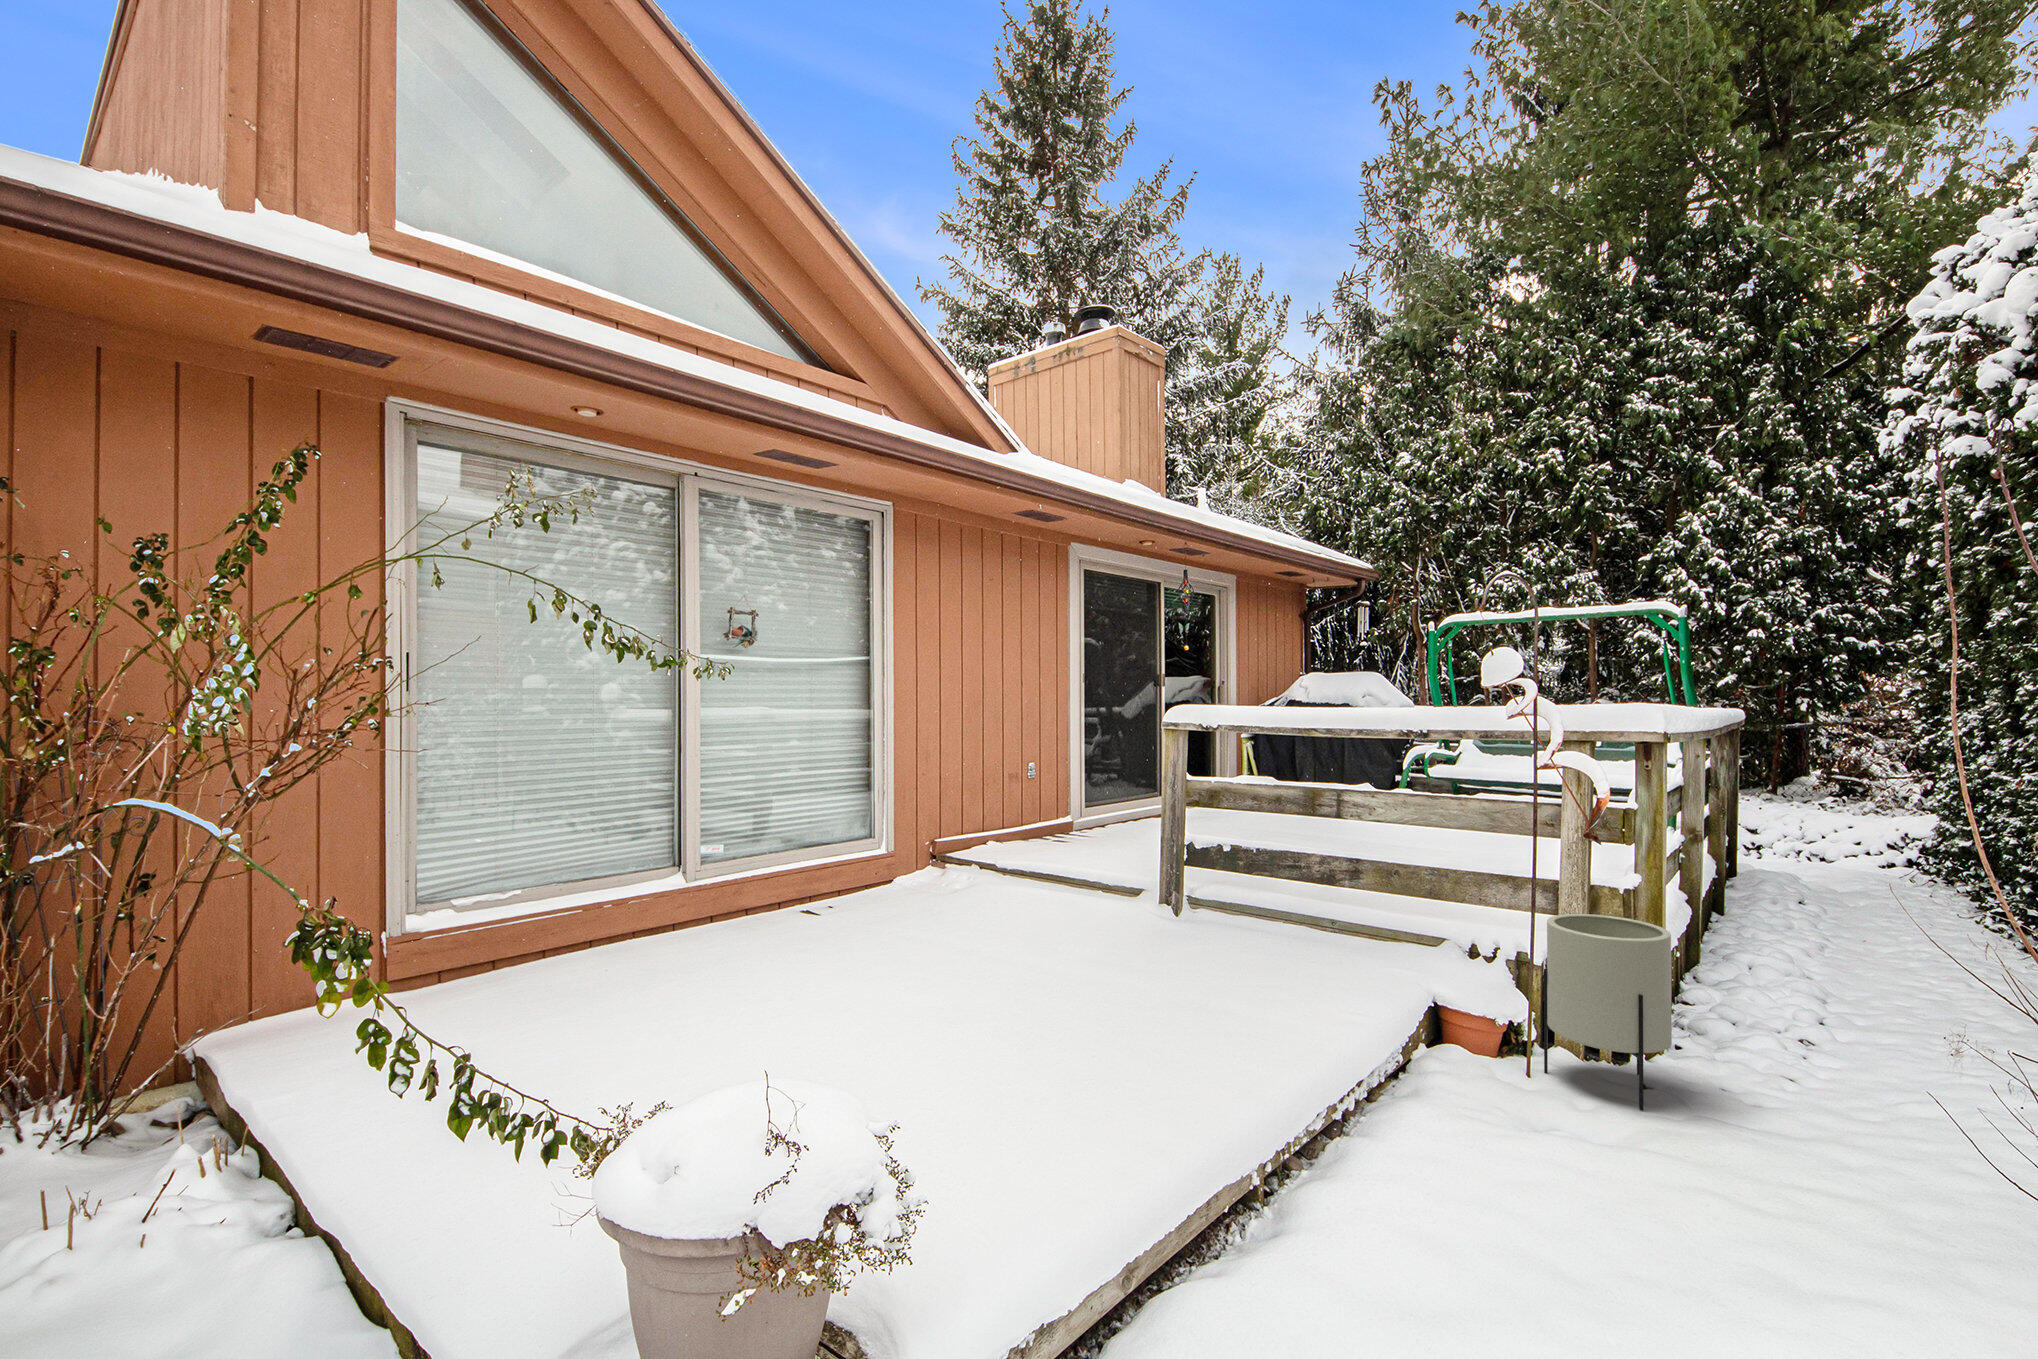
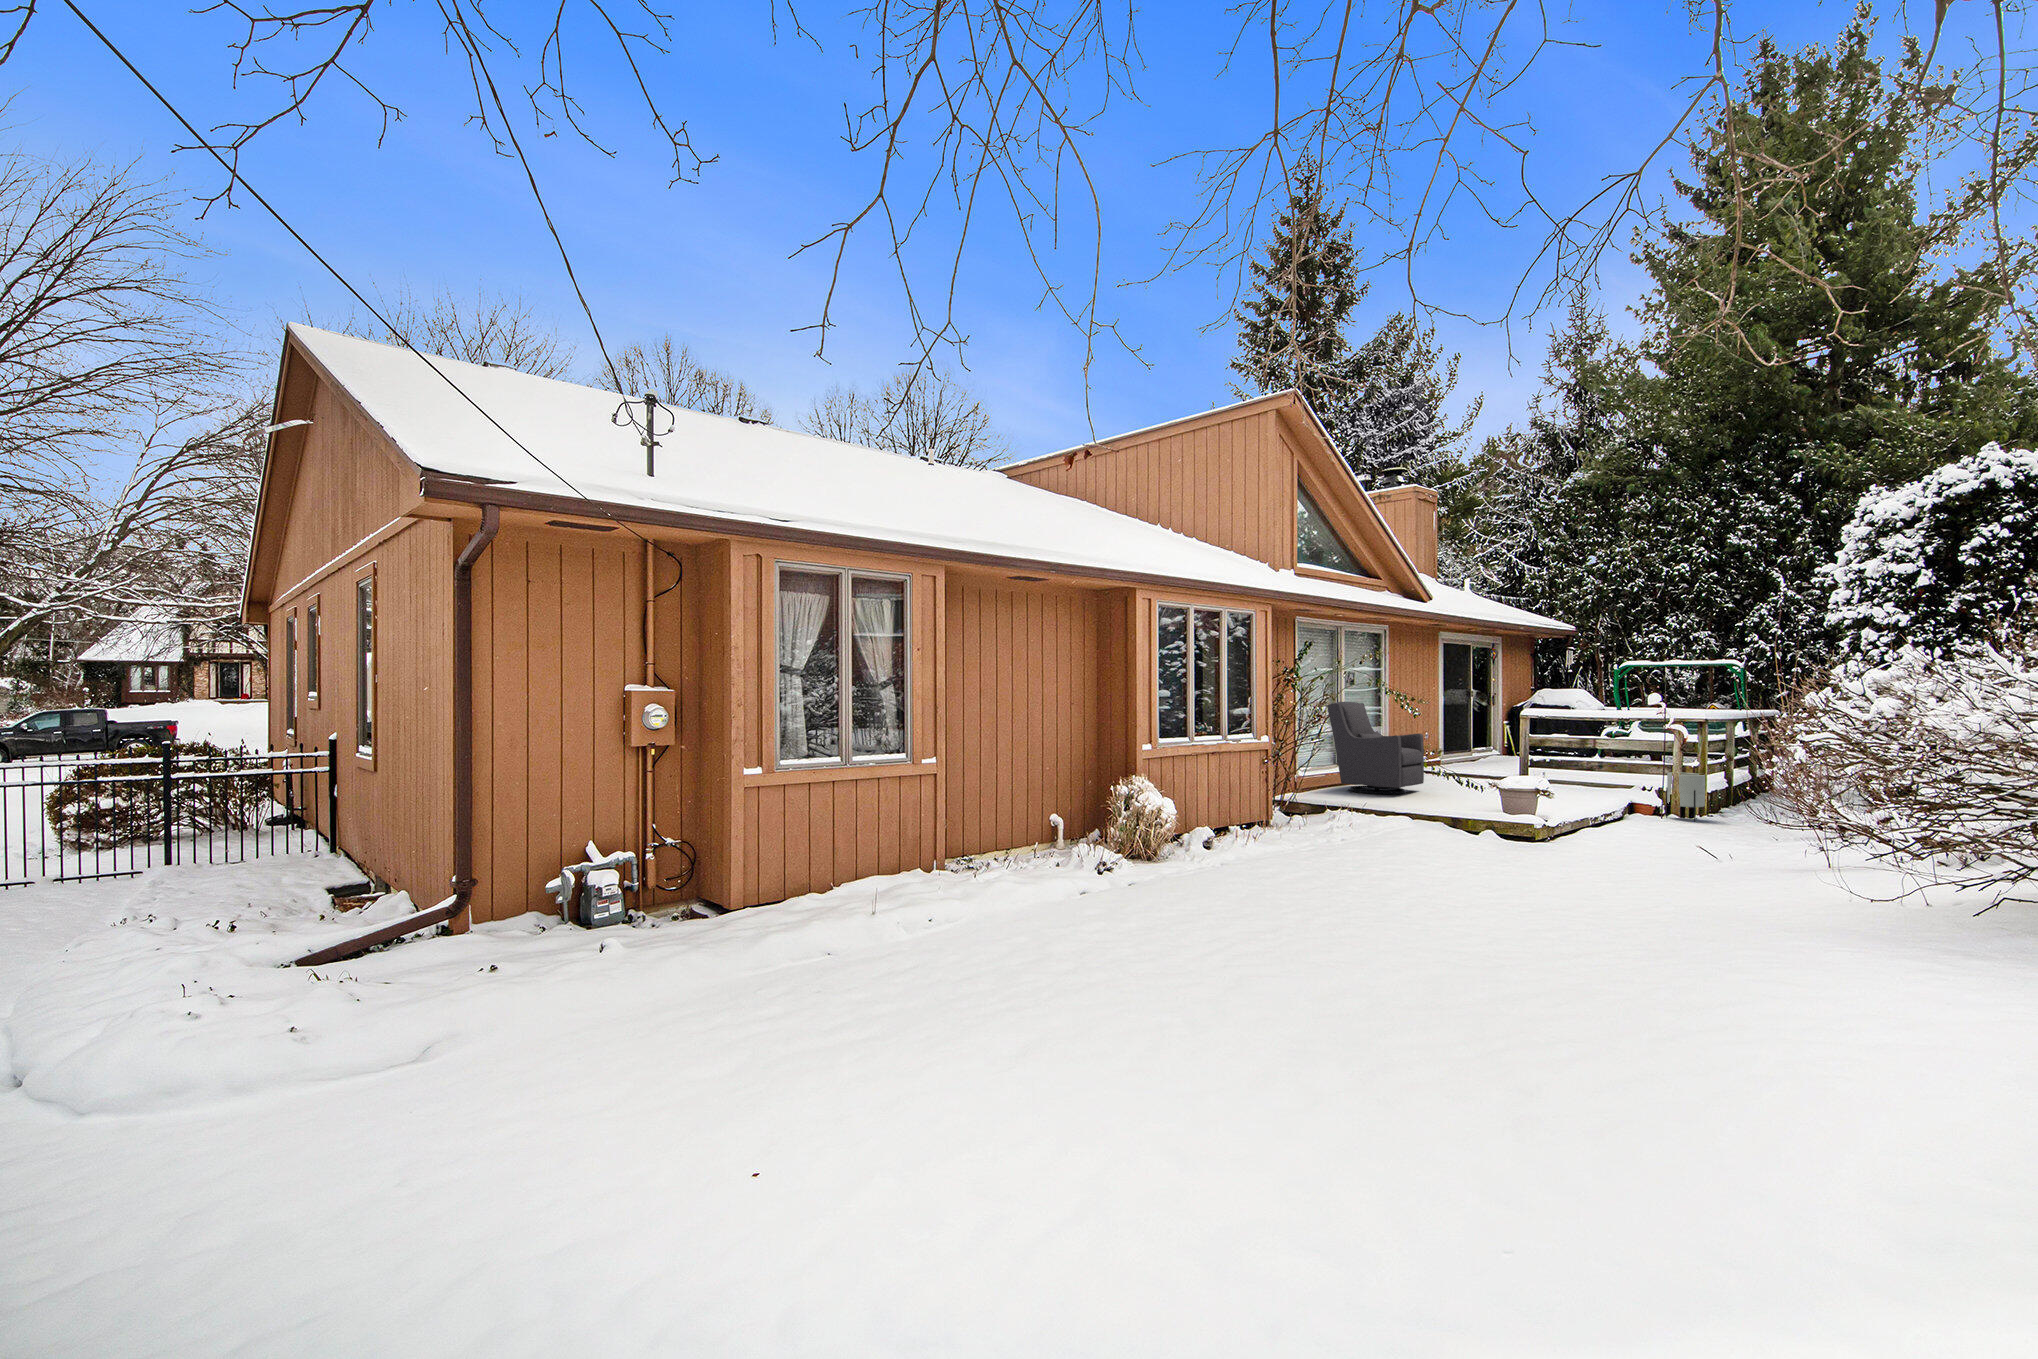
chair: none [502,691,817,1011] -> present [1327,702,1424,794]

